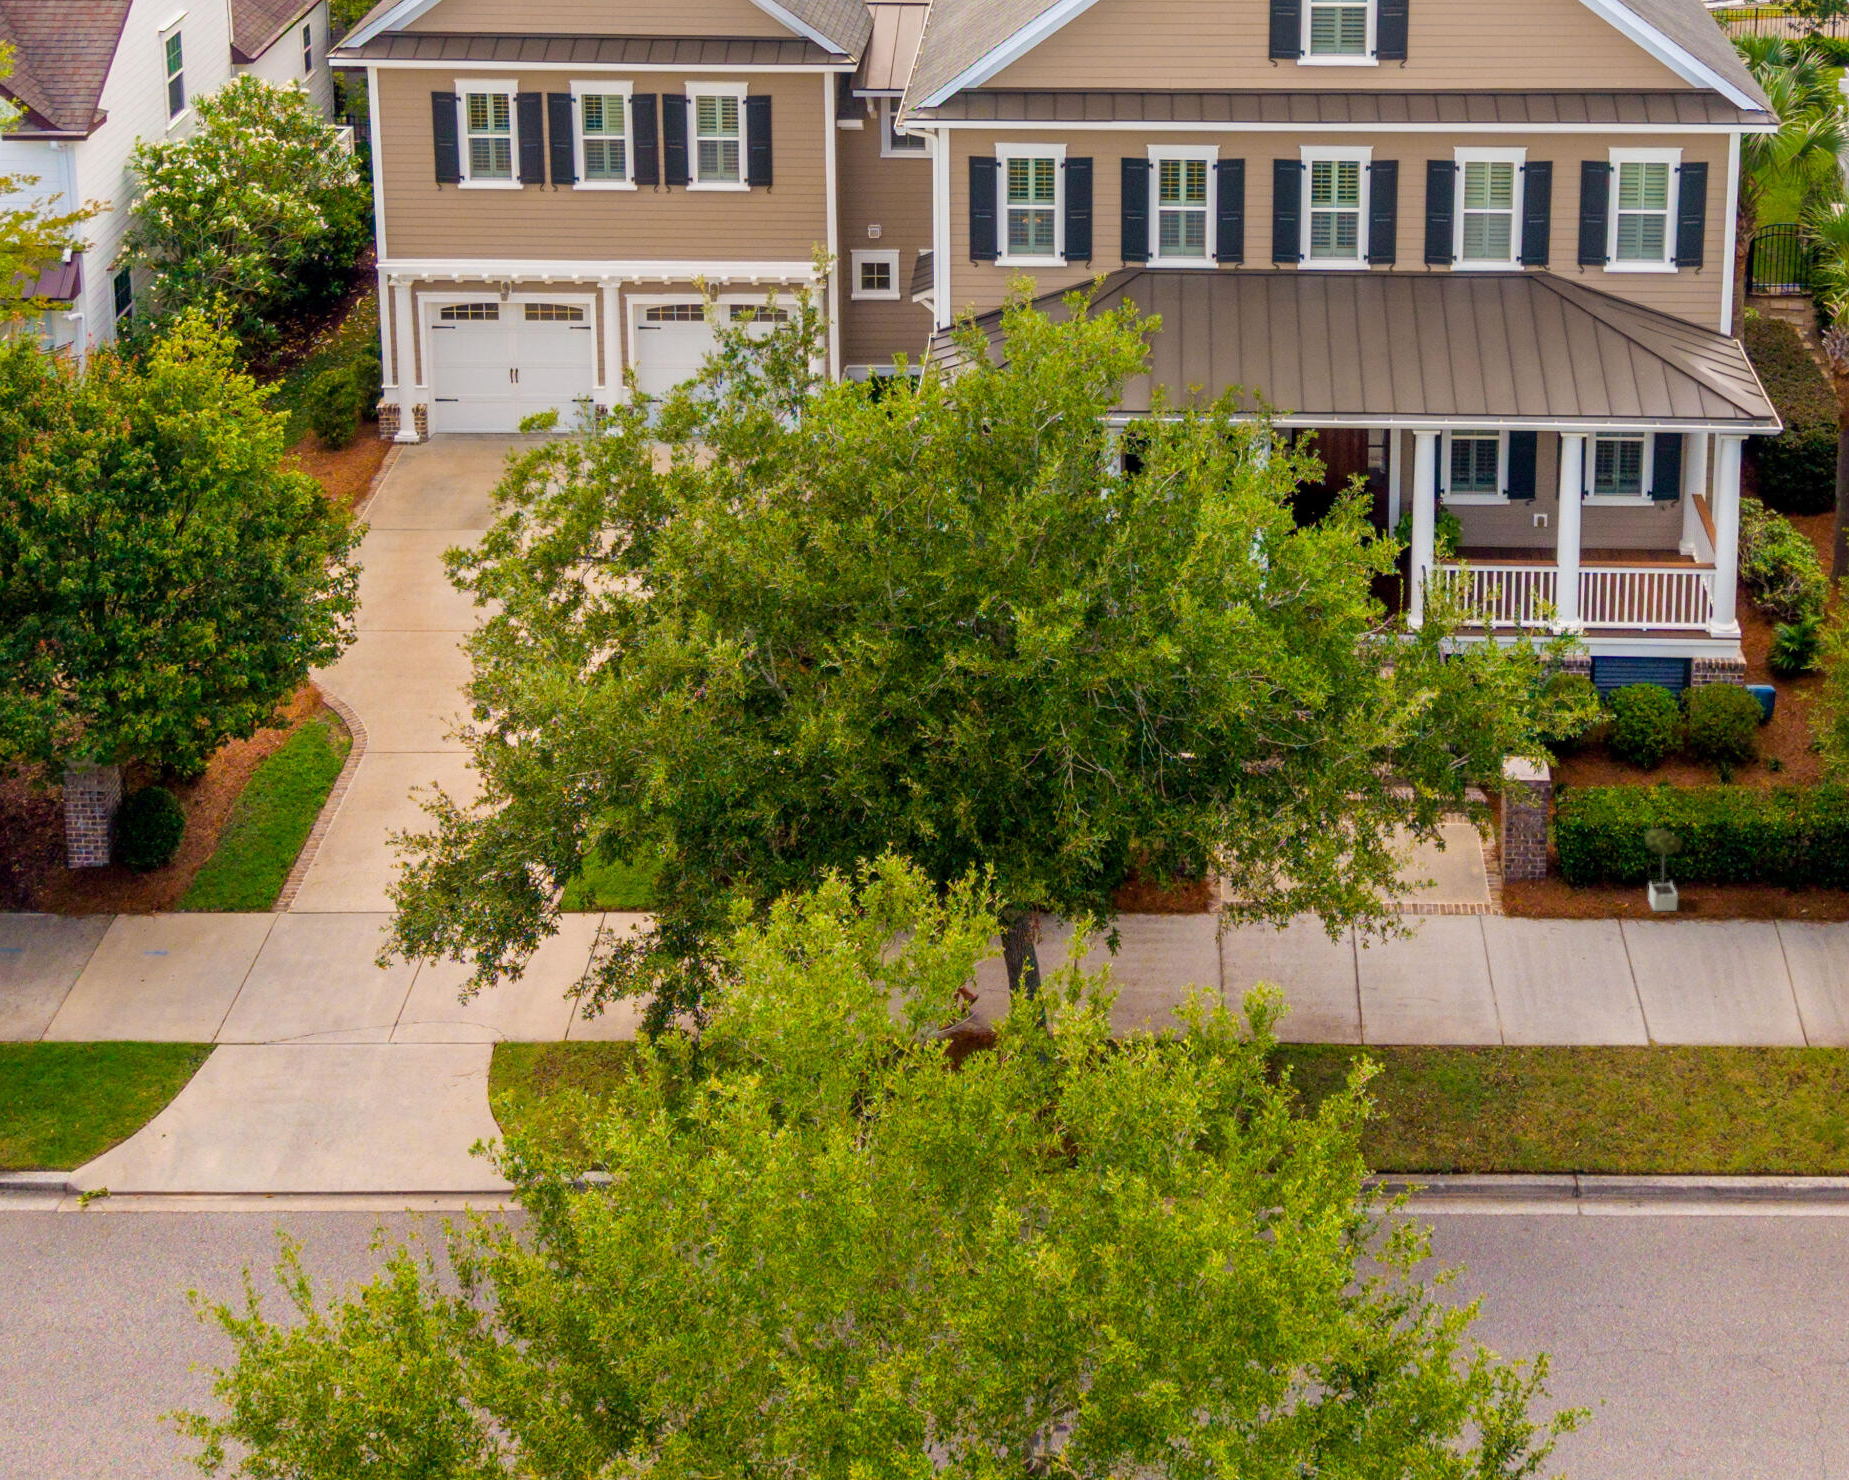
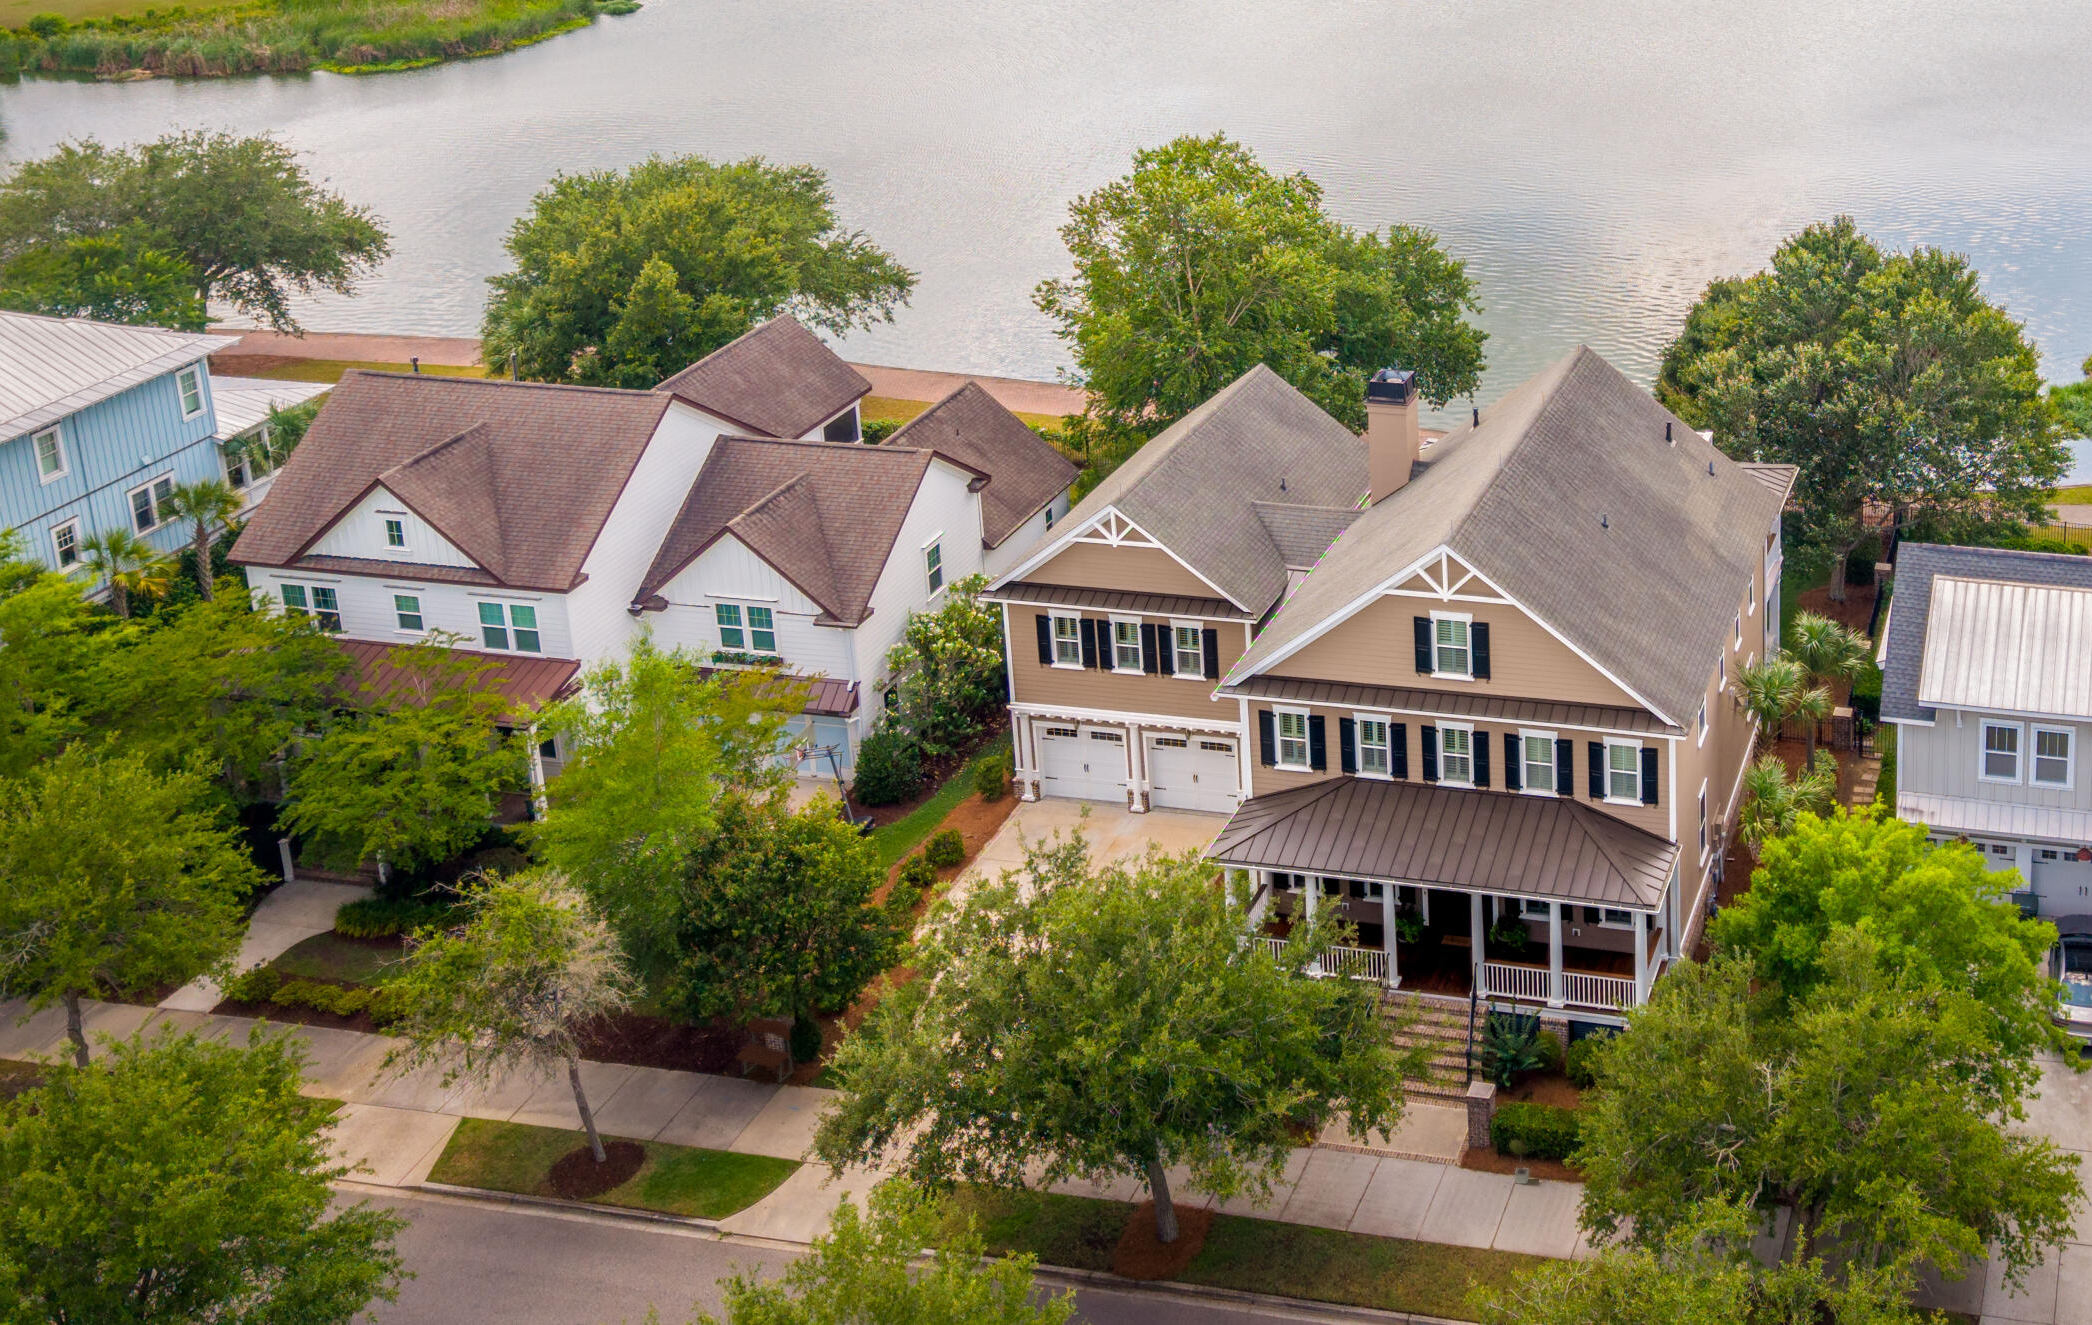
bench: none [13,777,134,904] -> present [736,1020,792,1082]

